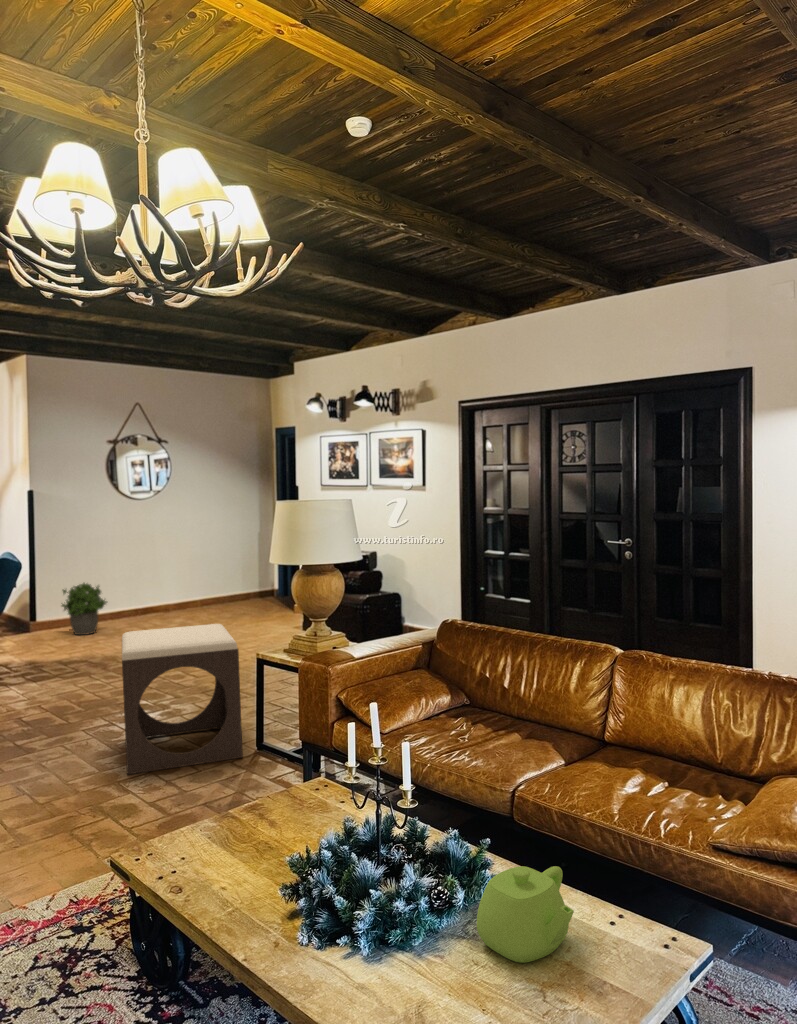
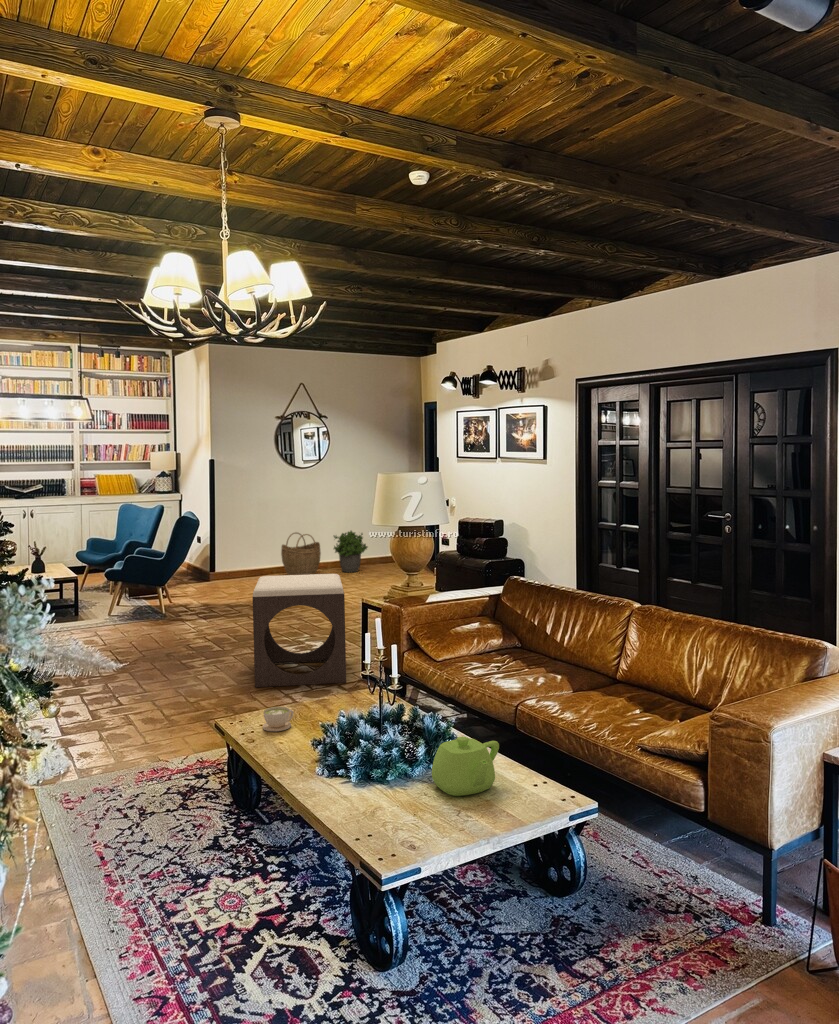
woven basket: none [124,573,170,625] -> present [281,533,321,575]
potted plant: present [62,583,107,635] -> present [334,531,367,572]
coffee cup: none [188,828,230,869] -> present [263,707,294,731]

